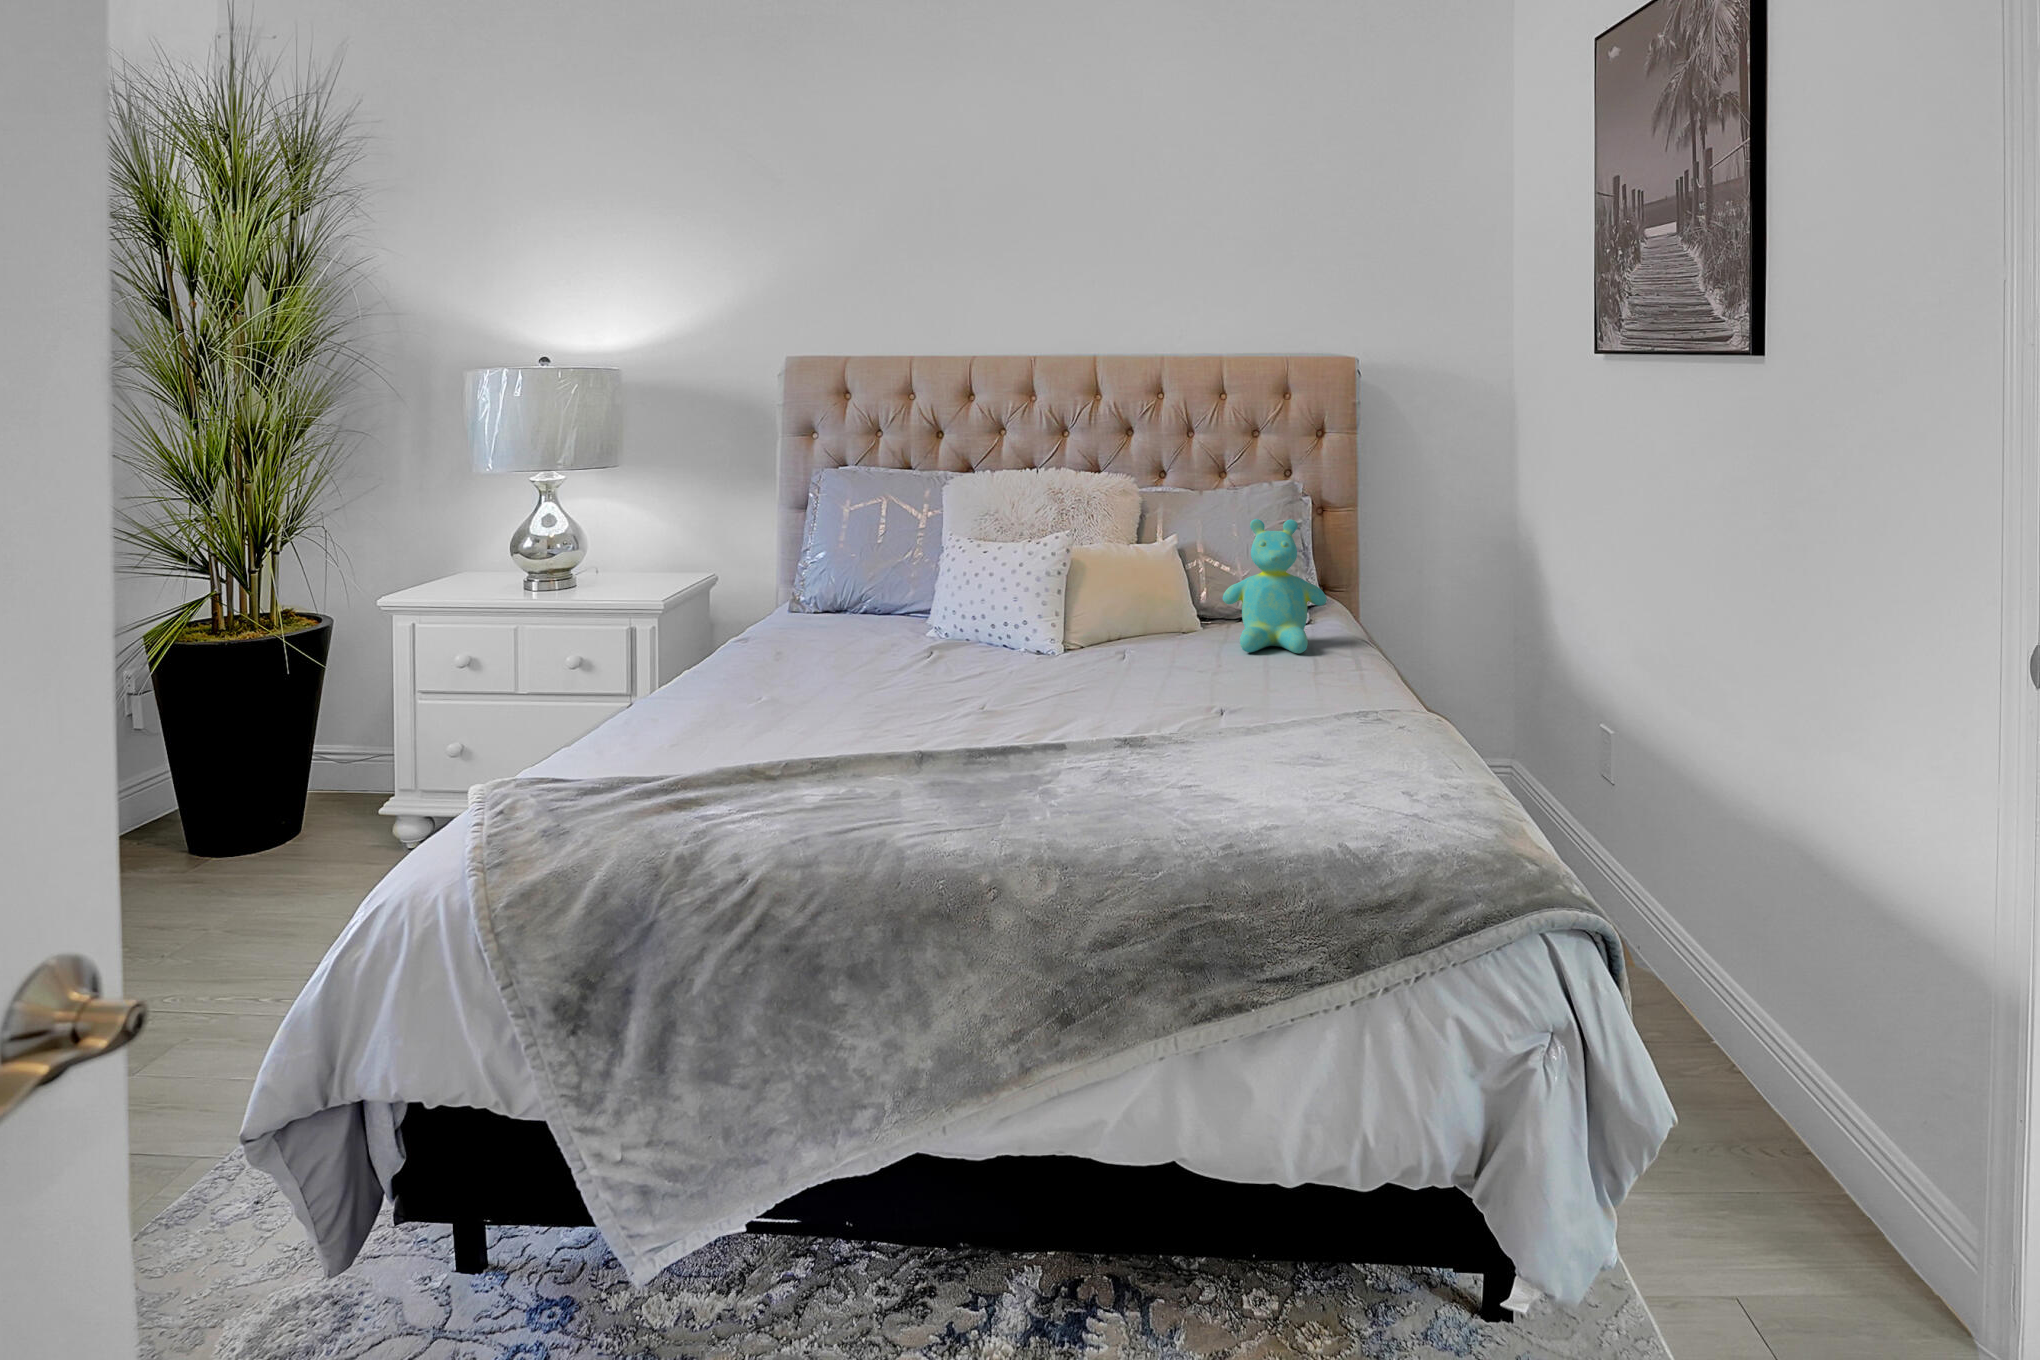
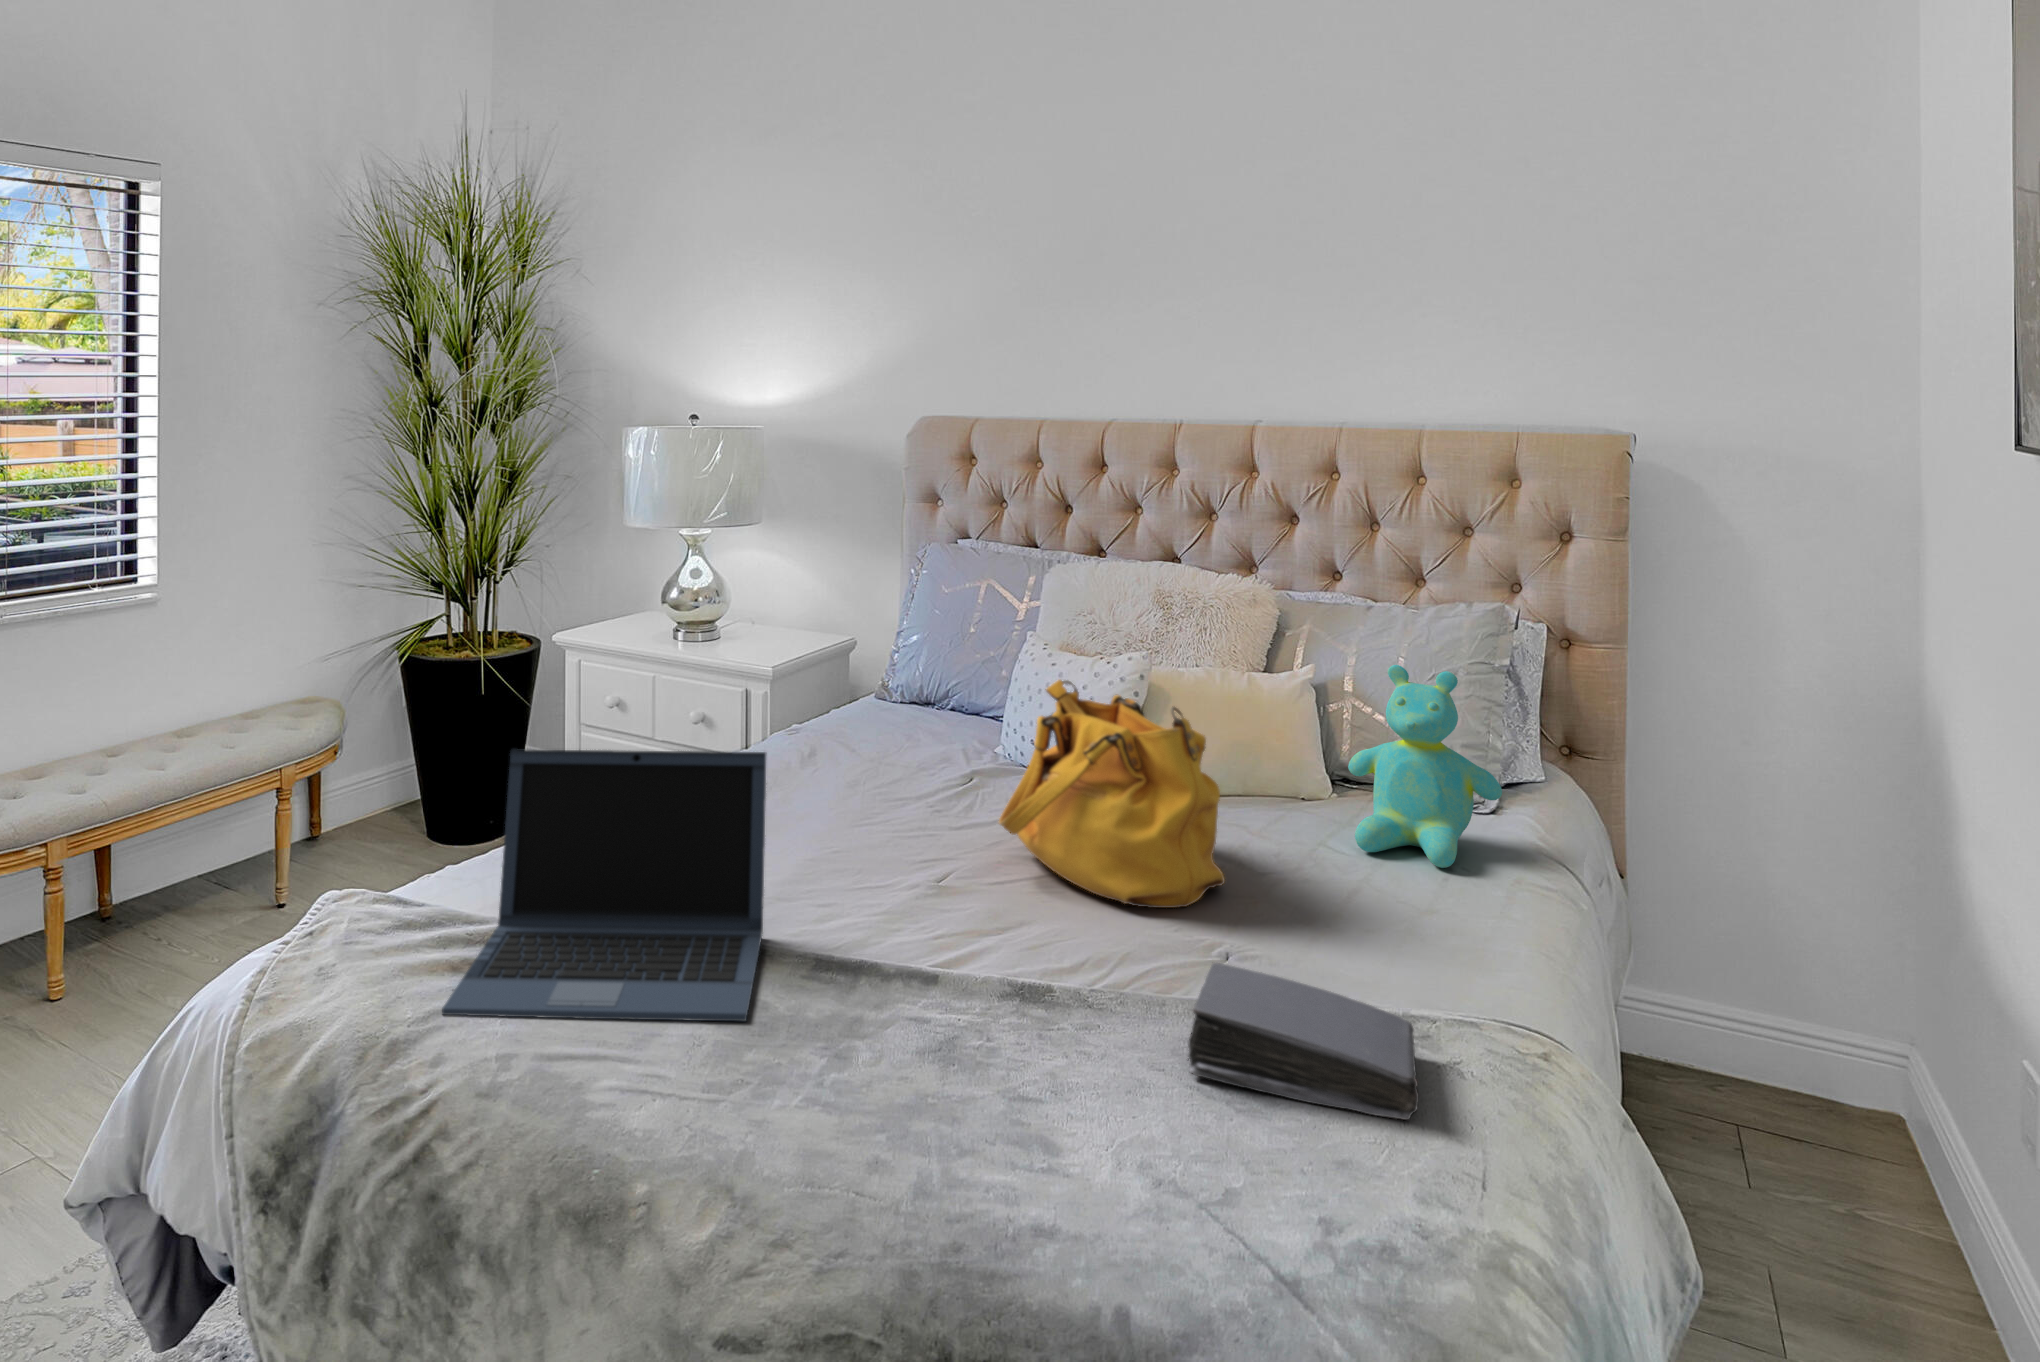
handbag: none [1022,548,1185,697] -> present [999,680,1225,908]
laptop: none [675,605,958,825] -> present [442,749,766,1021]
book: none [1240,697,1395,755] -> present [1189,963,1419,1120]

